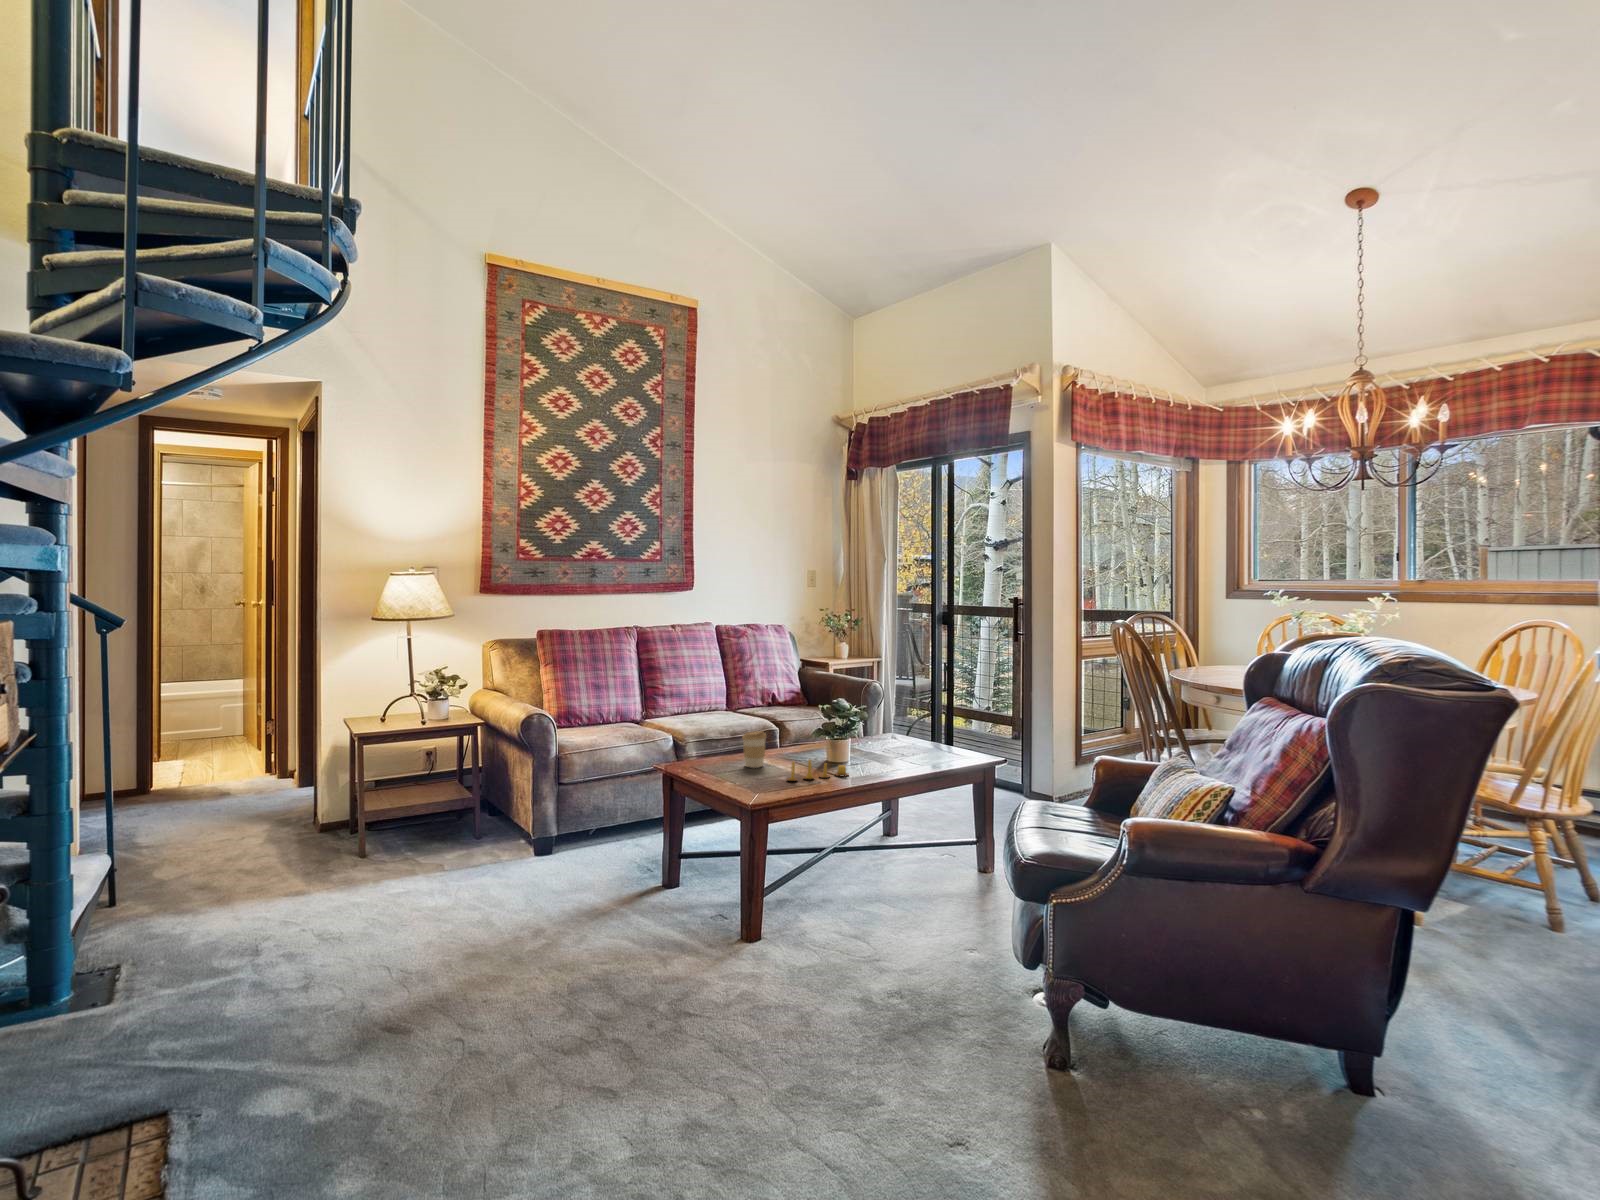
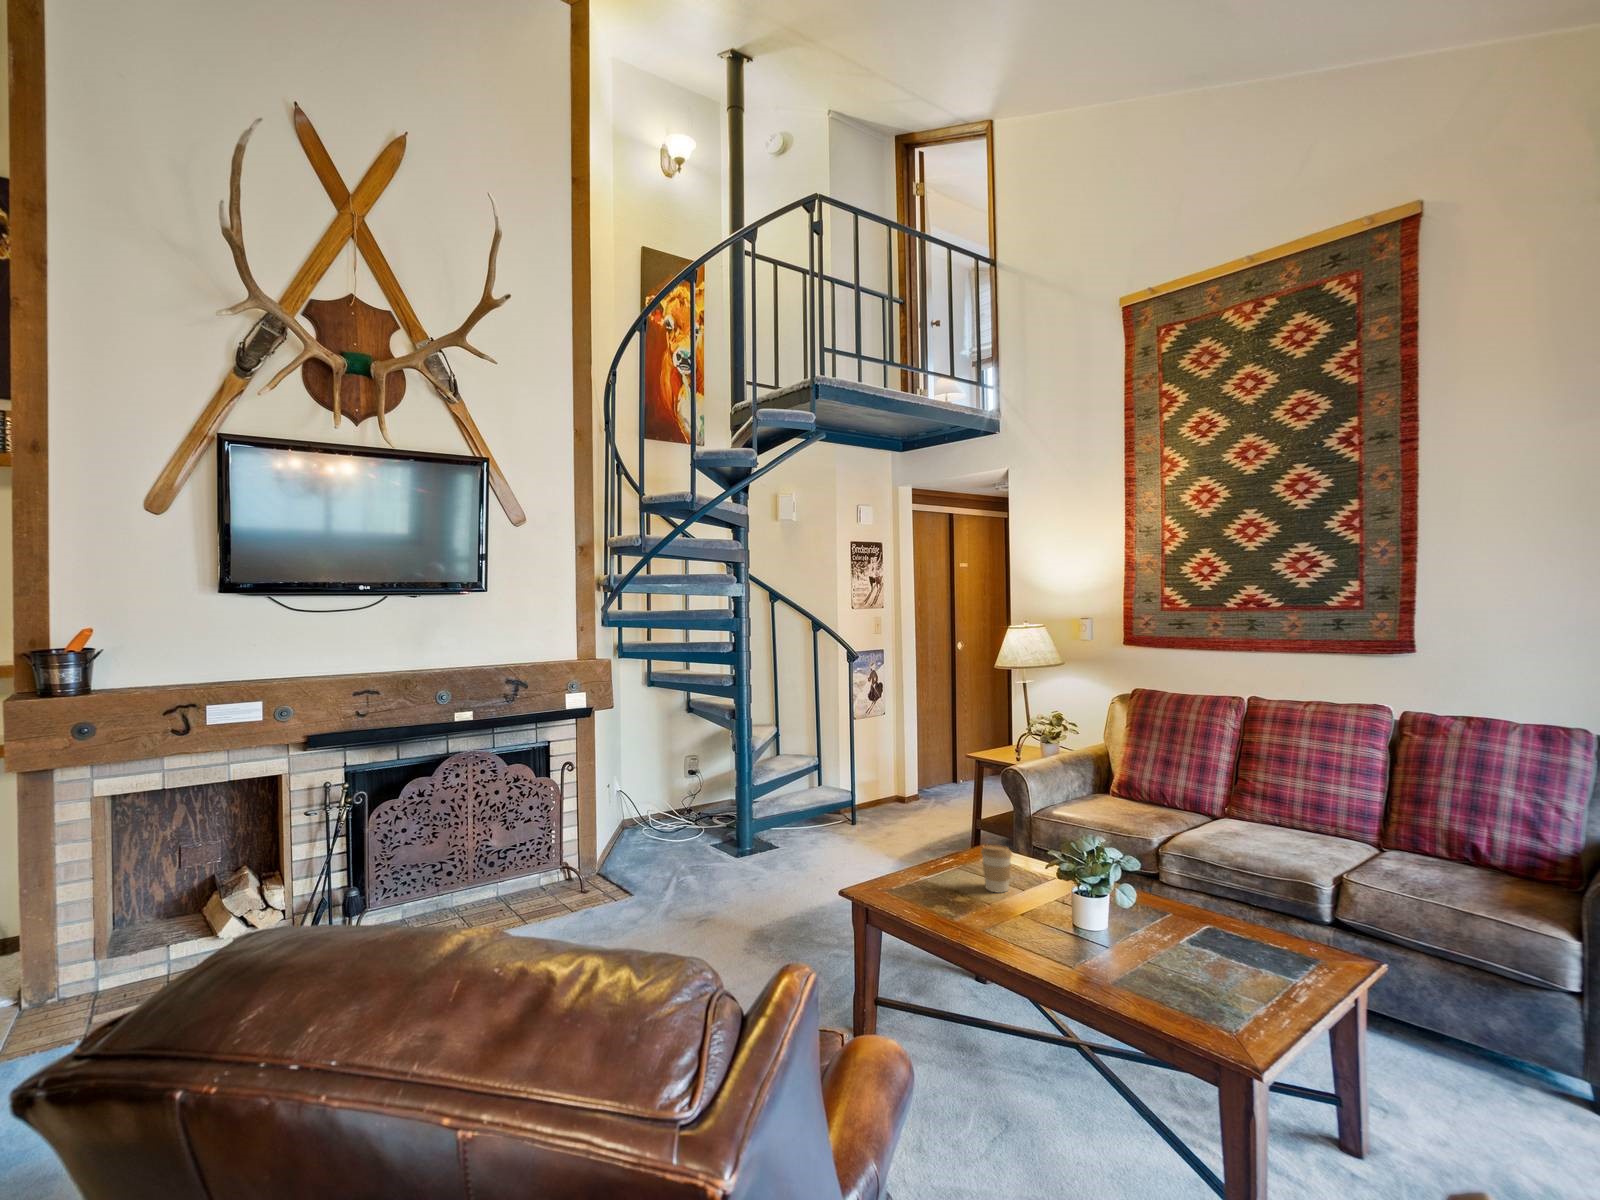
candle: present [787,760,848,781] -> none [928,886,994,942]

